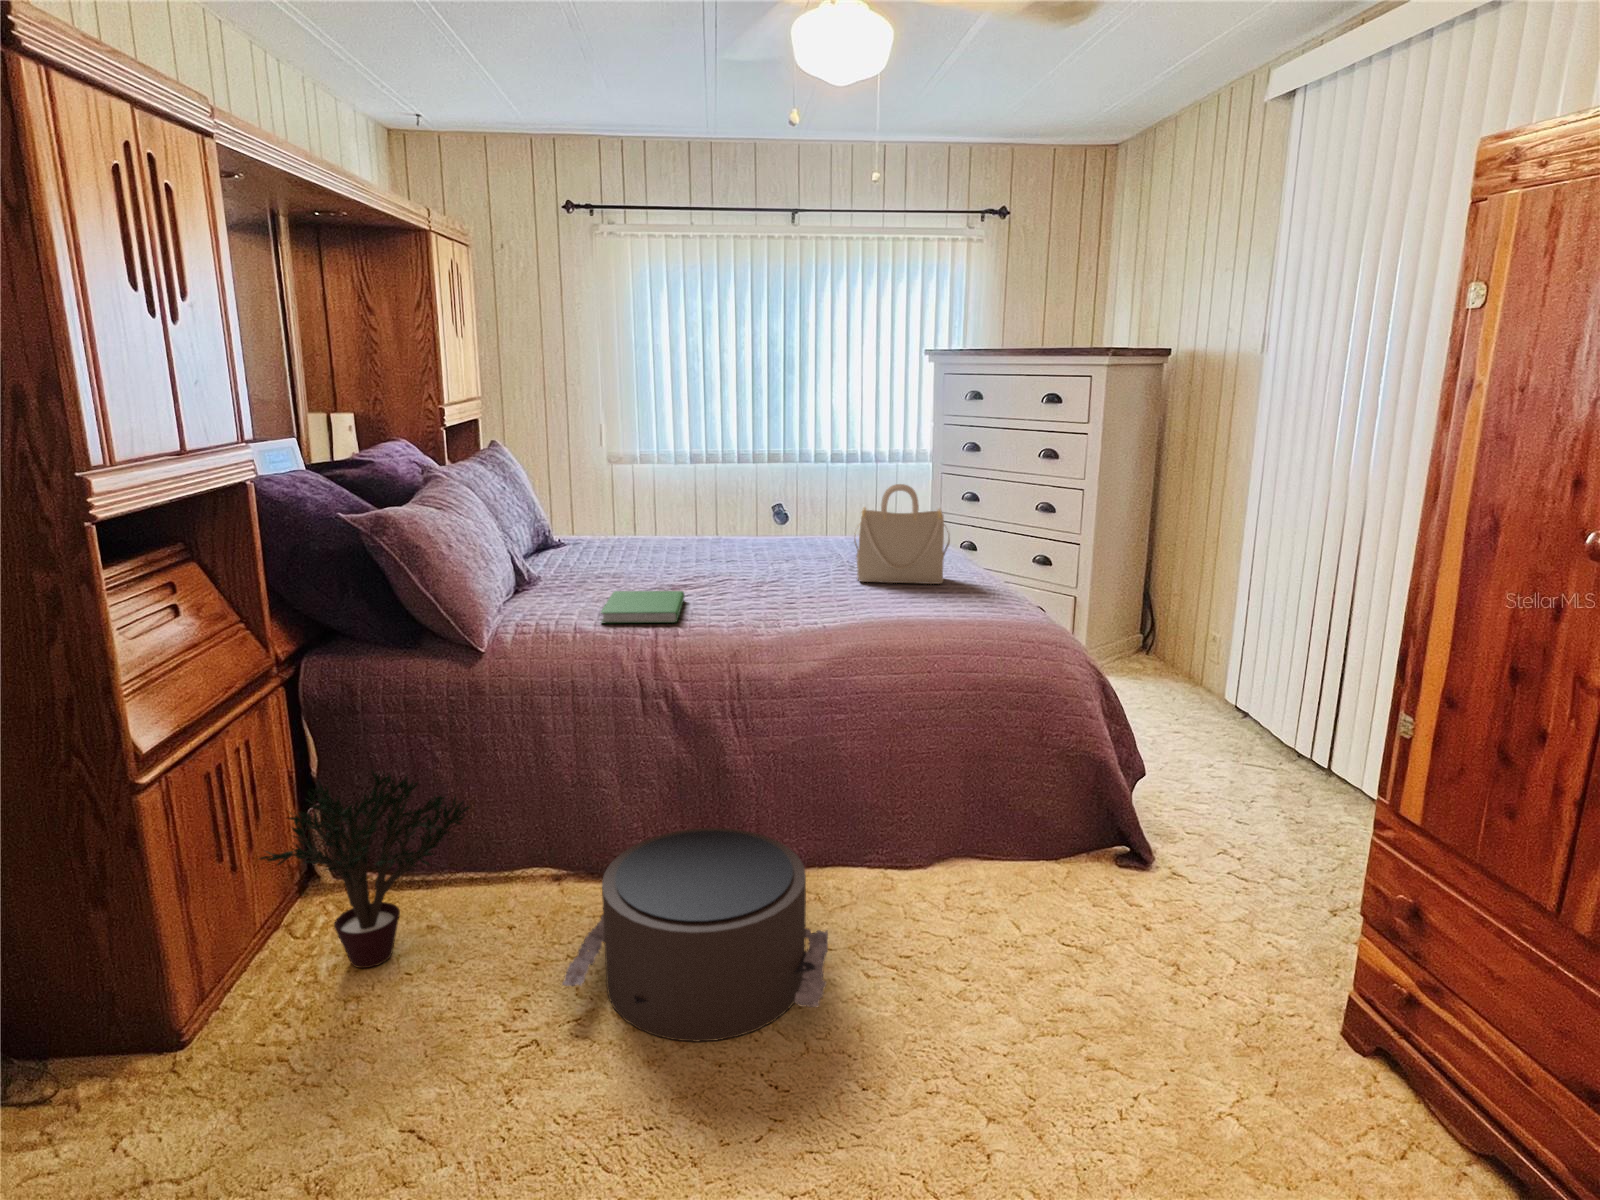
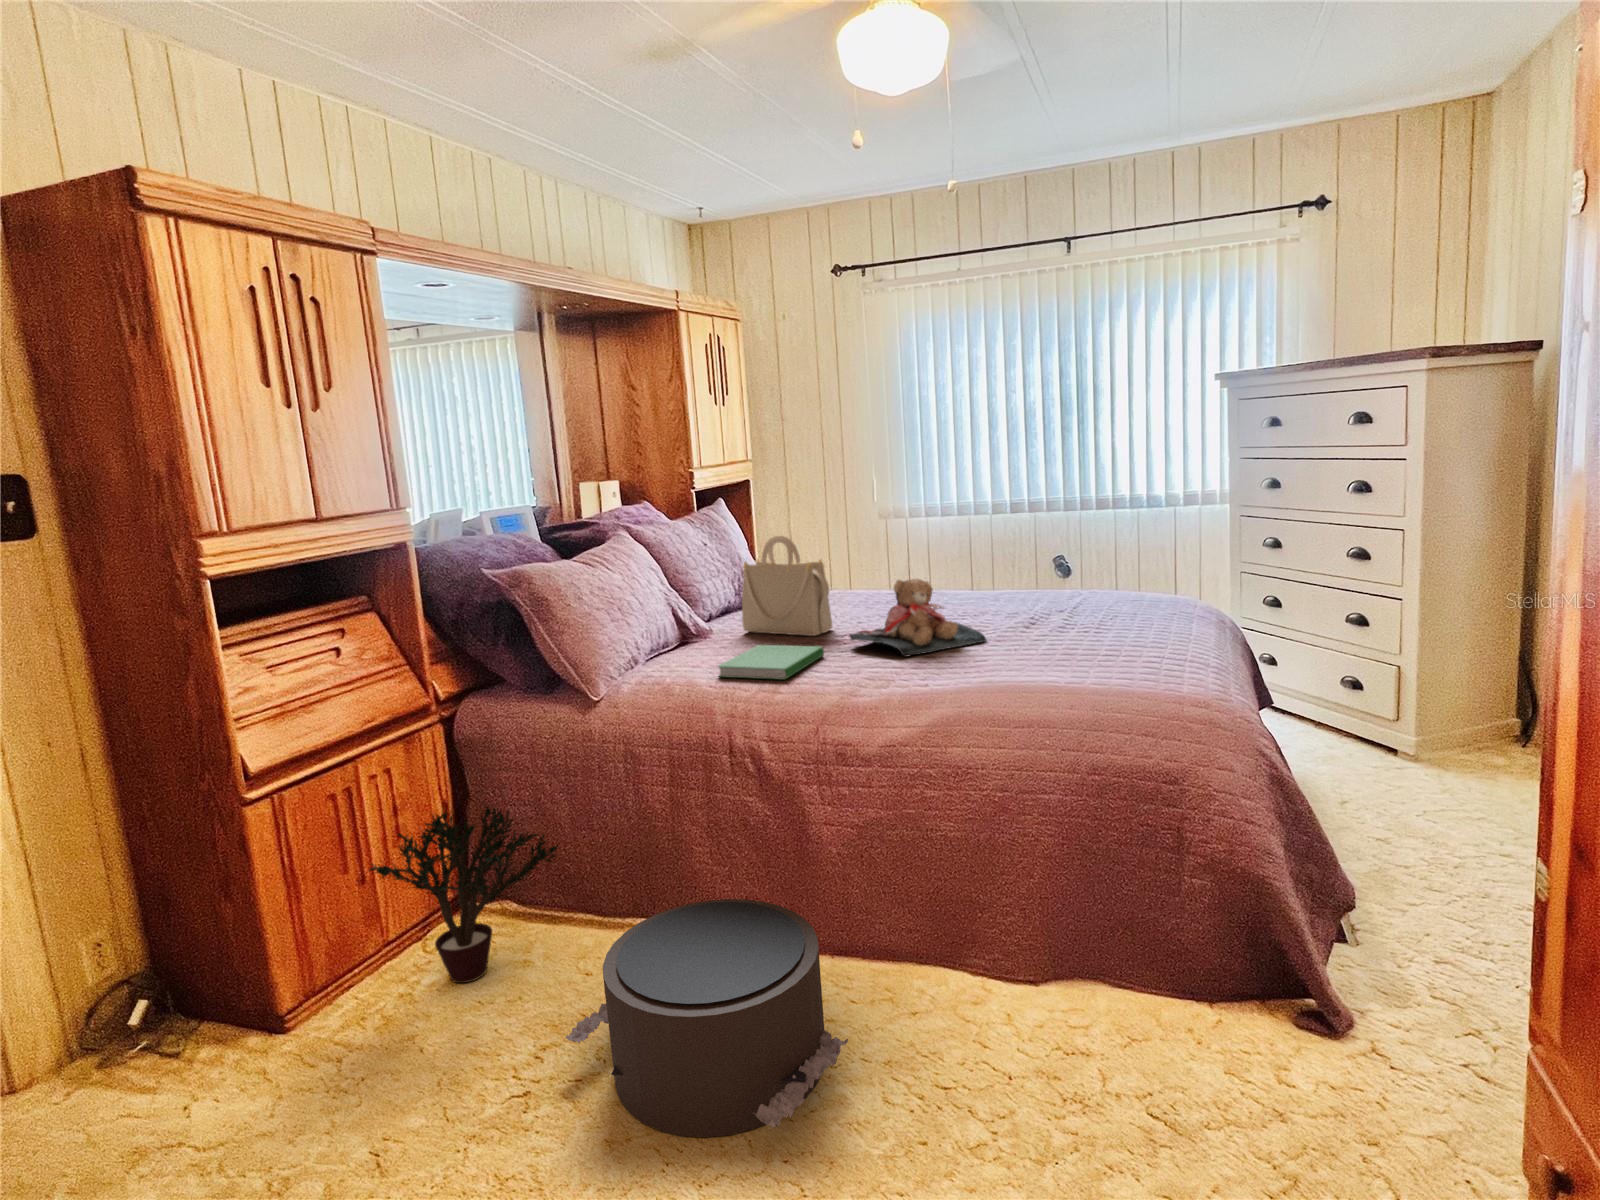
handbag: present [854,484,950,584] -> present [742,536,833,636]
teddy bear: none [697,525,820,599] -> present [849,578,987,657]

